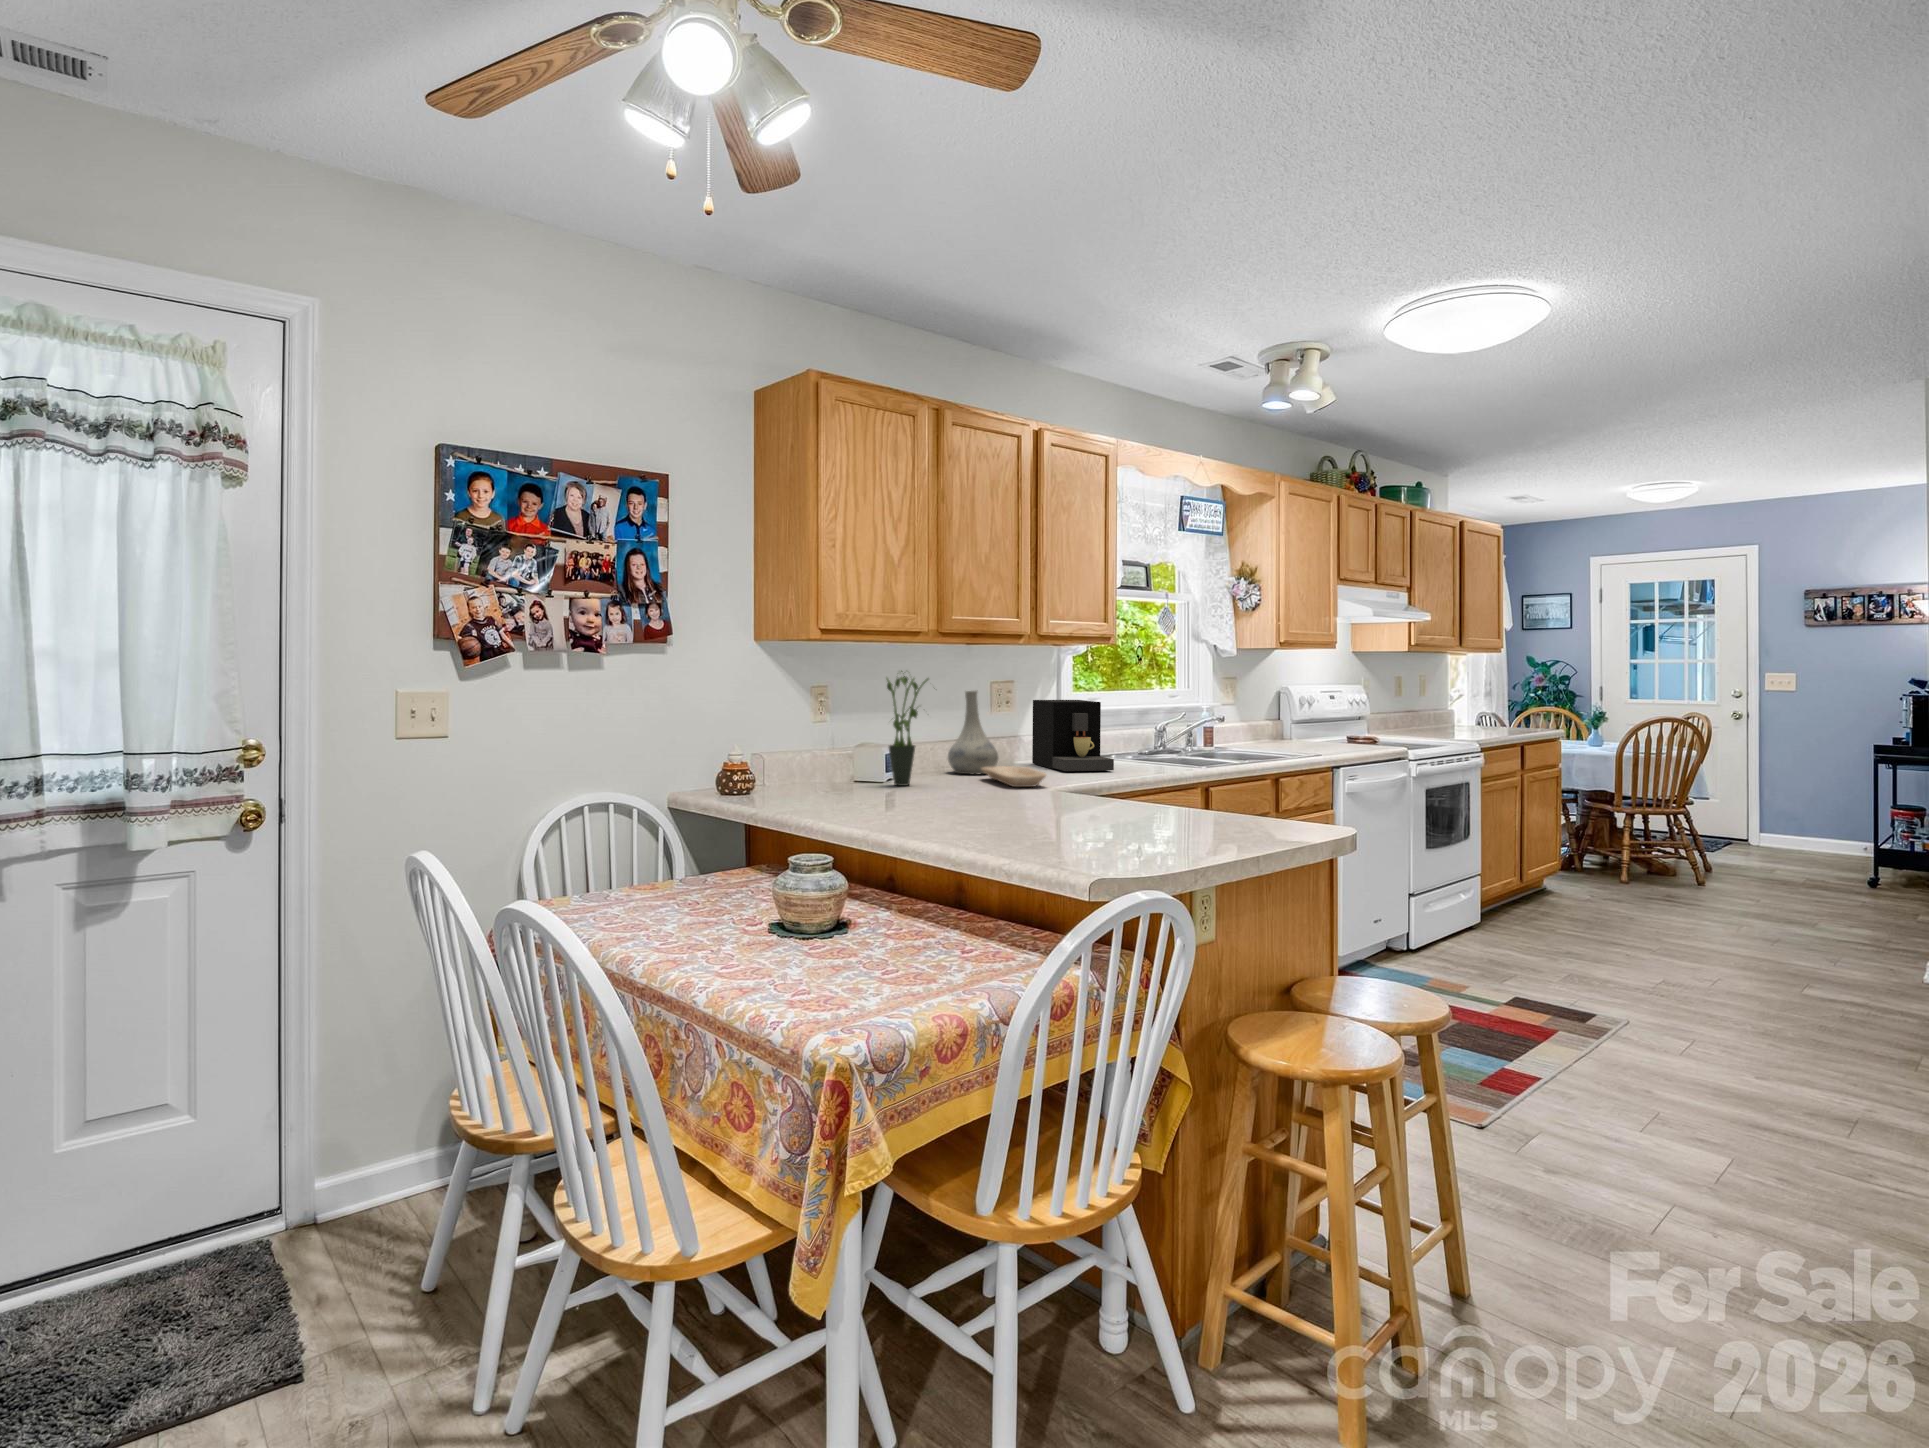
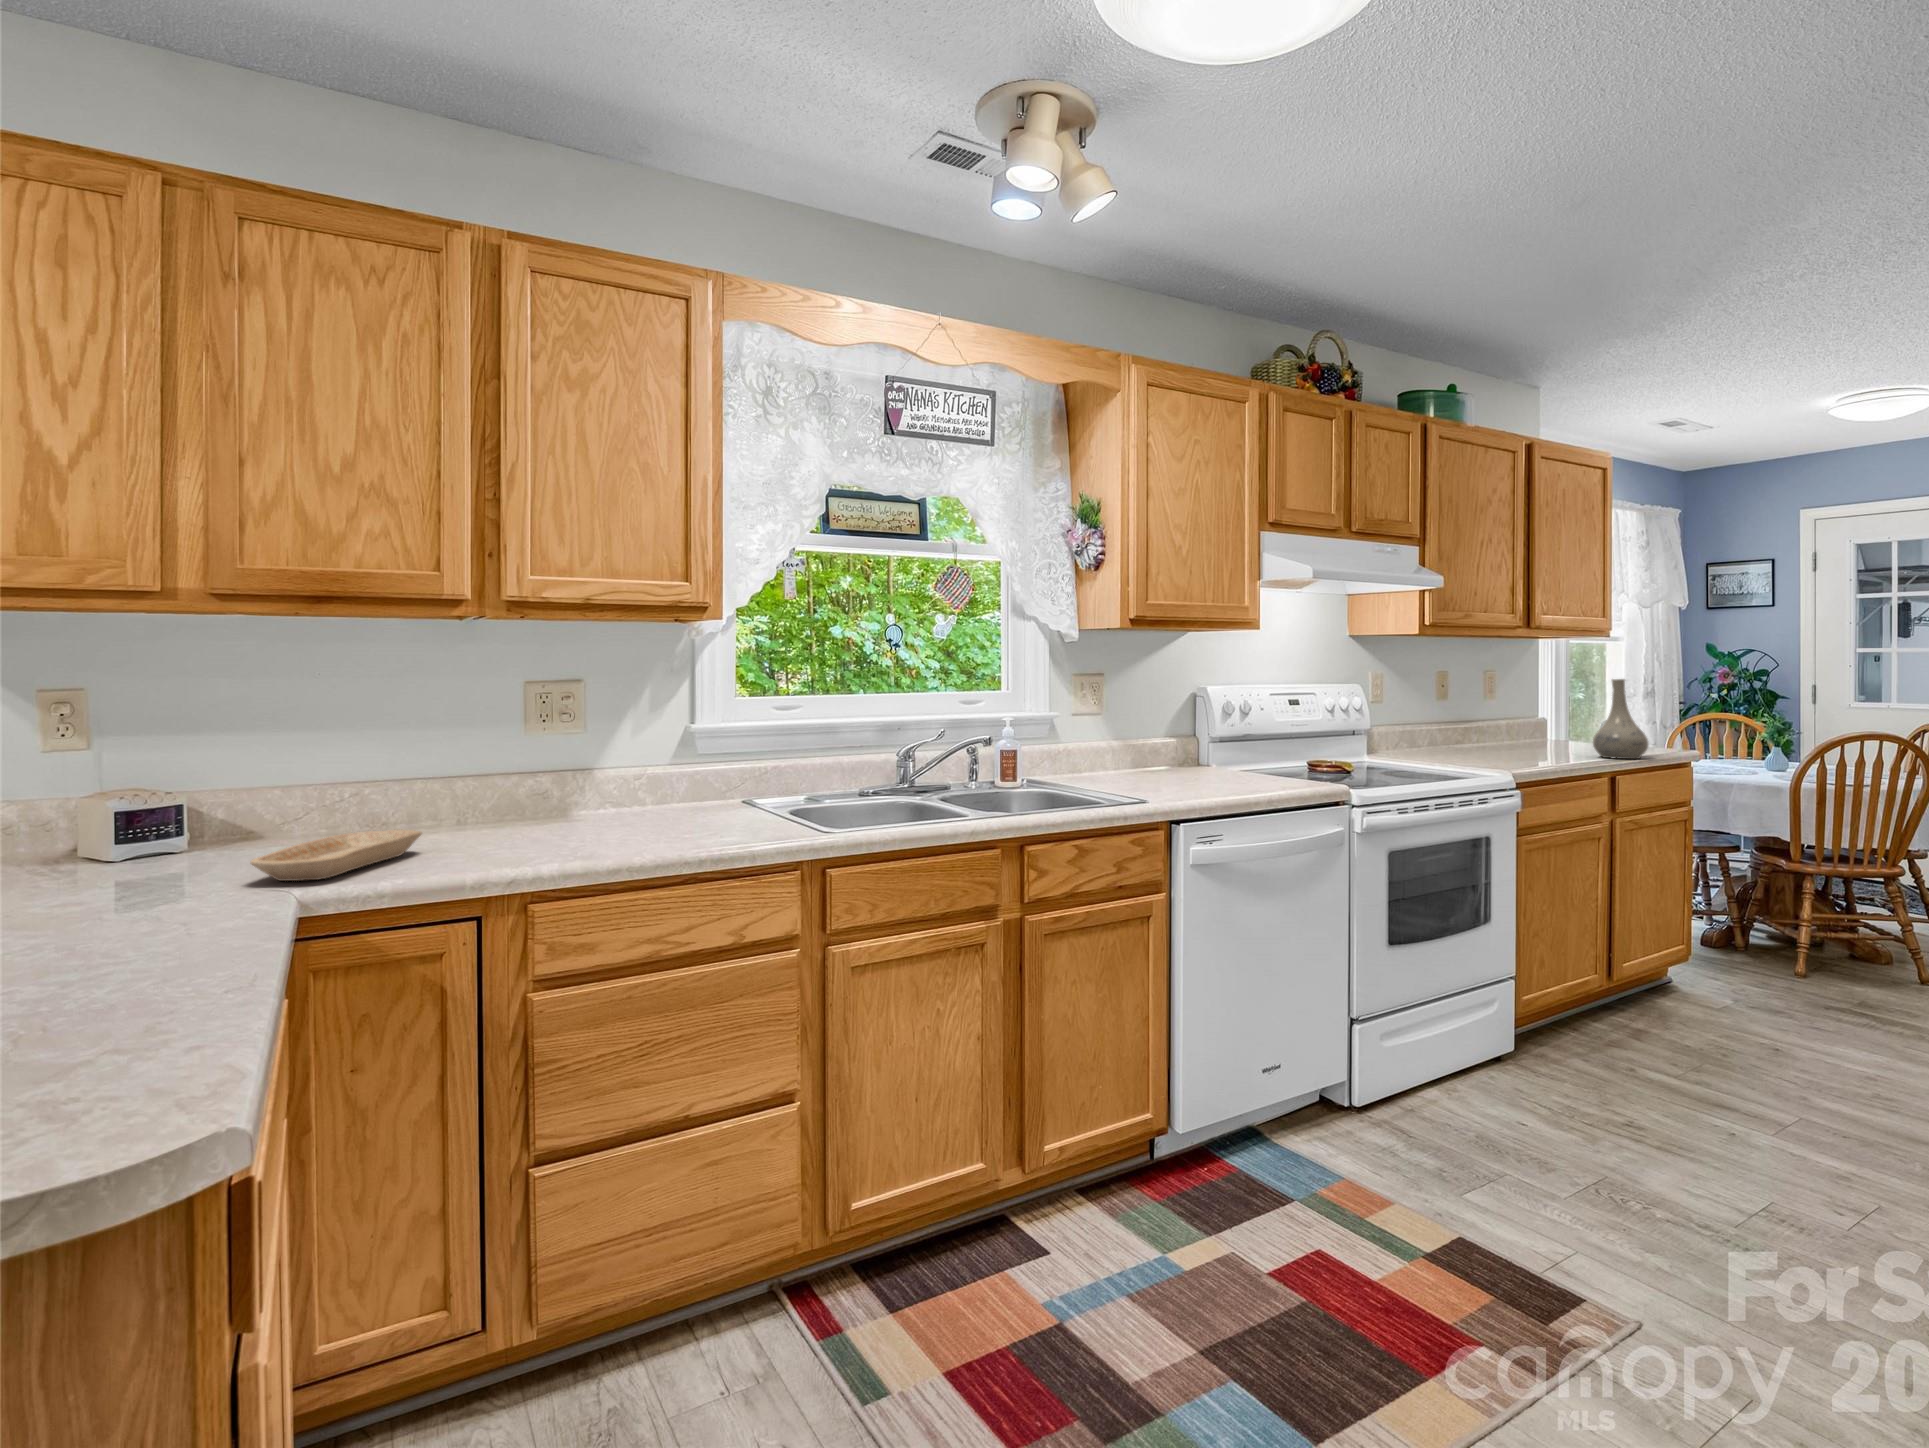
potted plant: present [887,671,928,786] -> none [78,660,184,872]
vase: present [948,691,998,774] -> present [1593,679,1649,759]
coffee maker: present [1032,700,1114,771] -> none [566,709,701,835]

